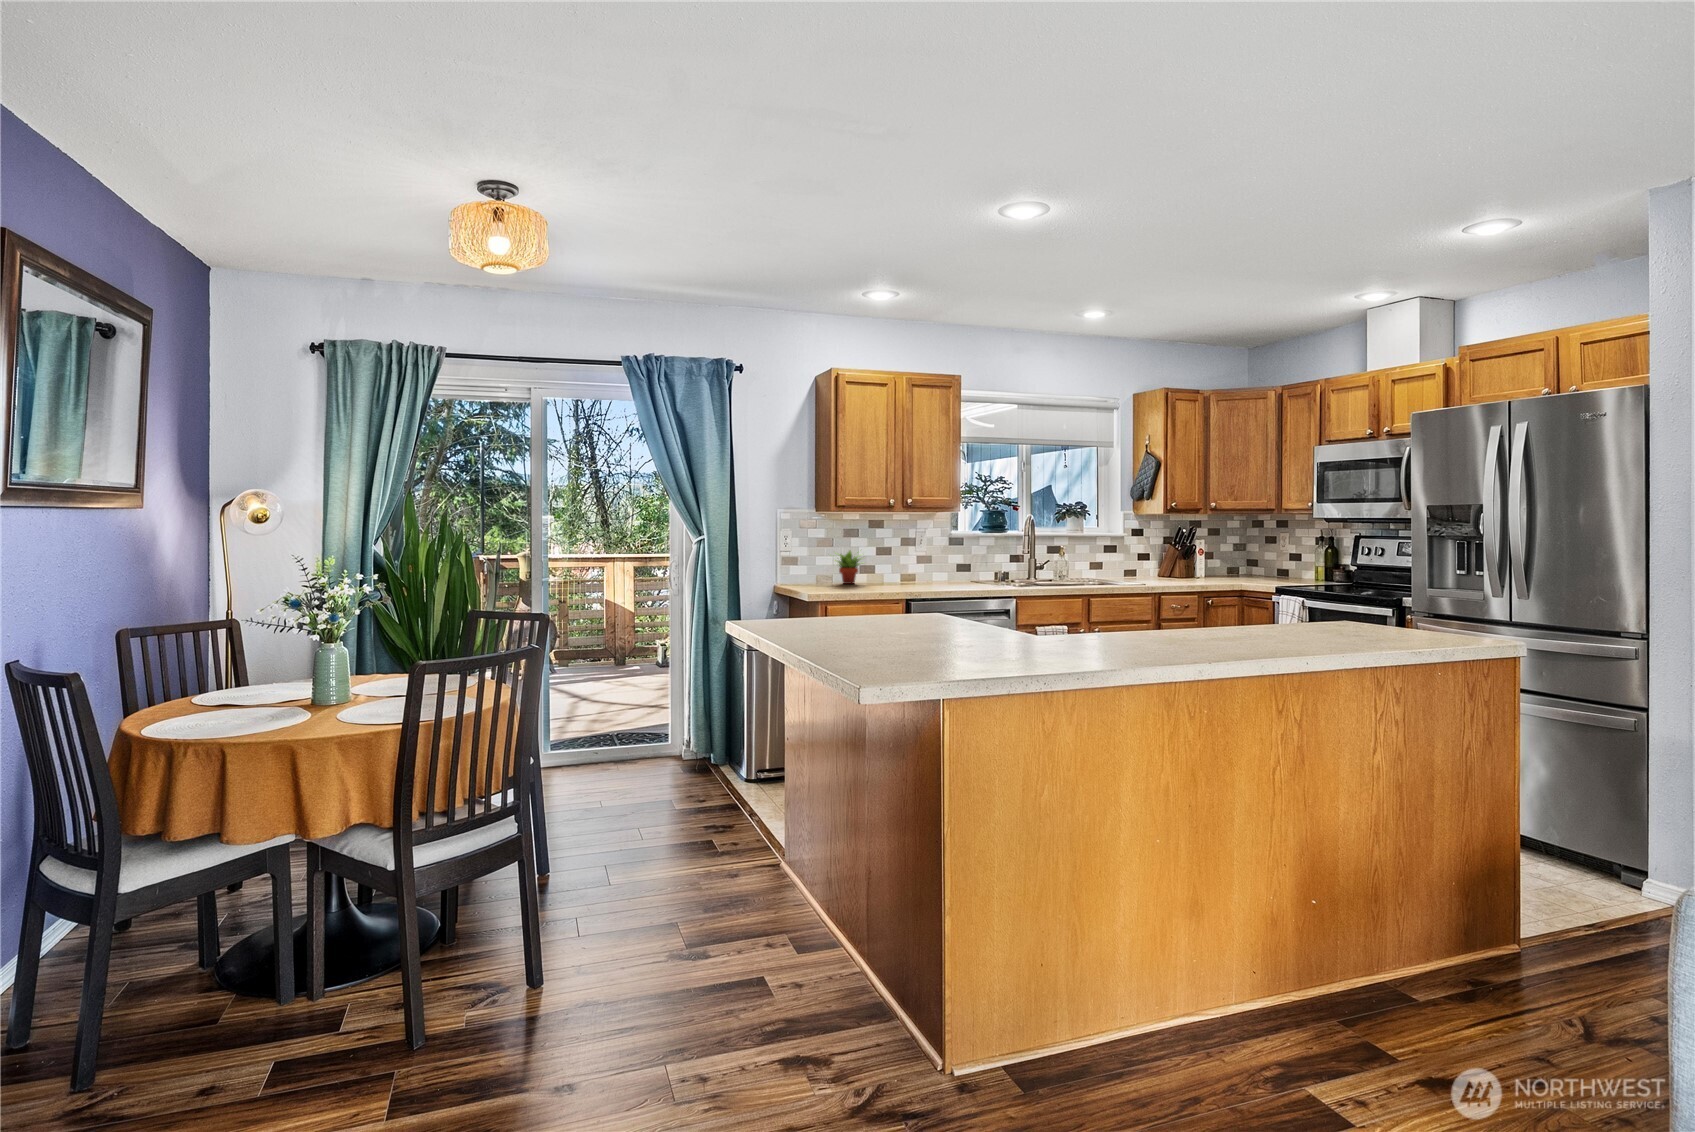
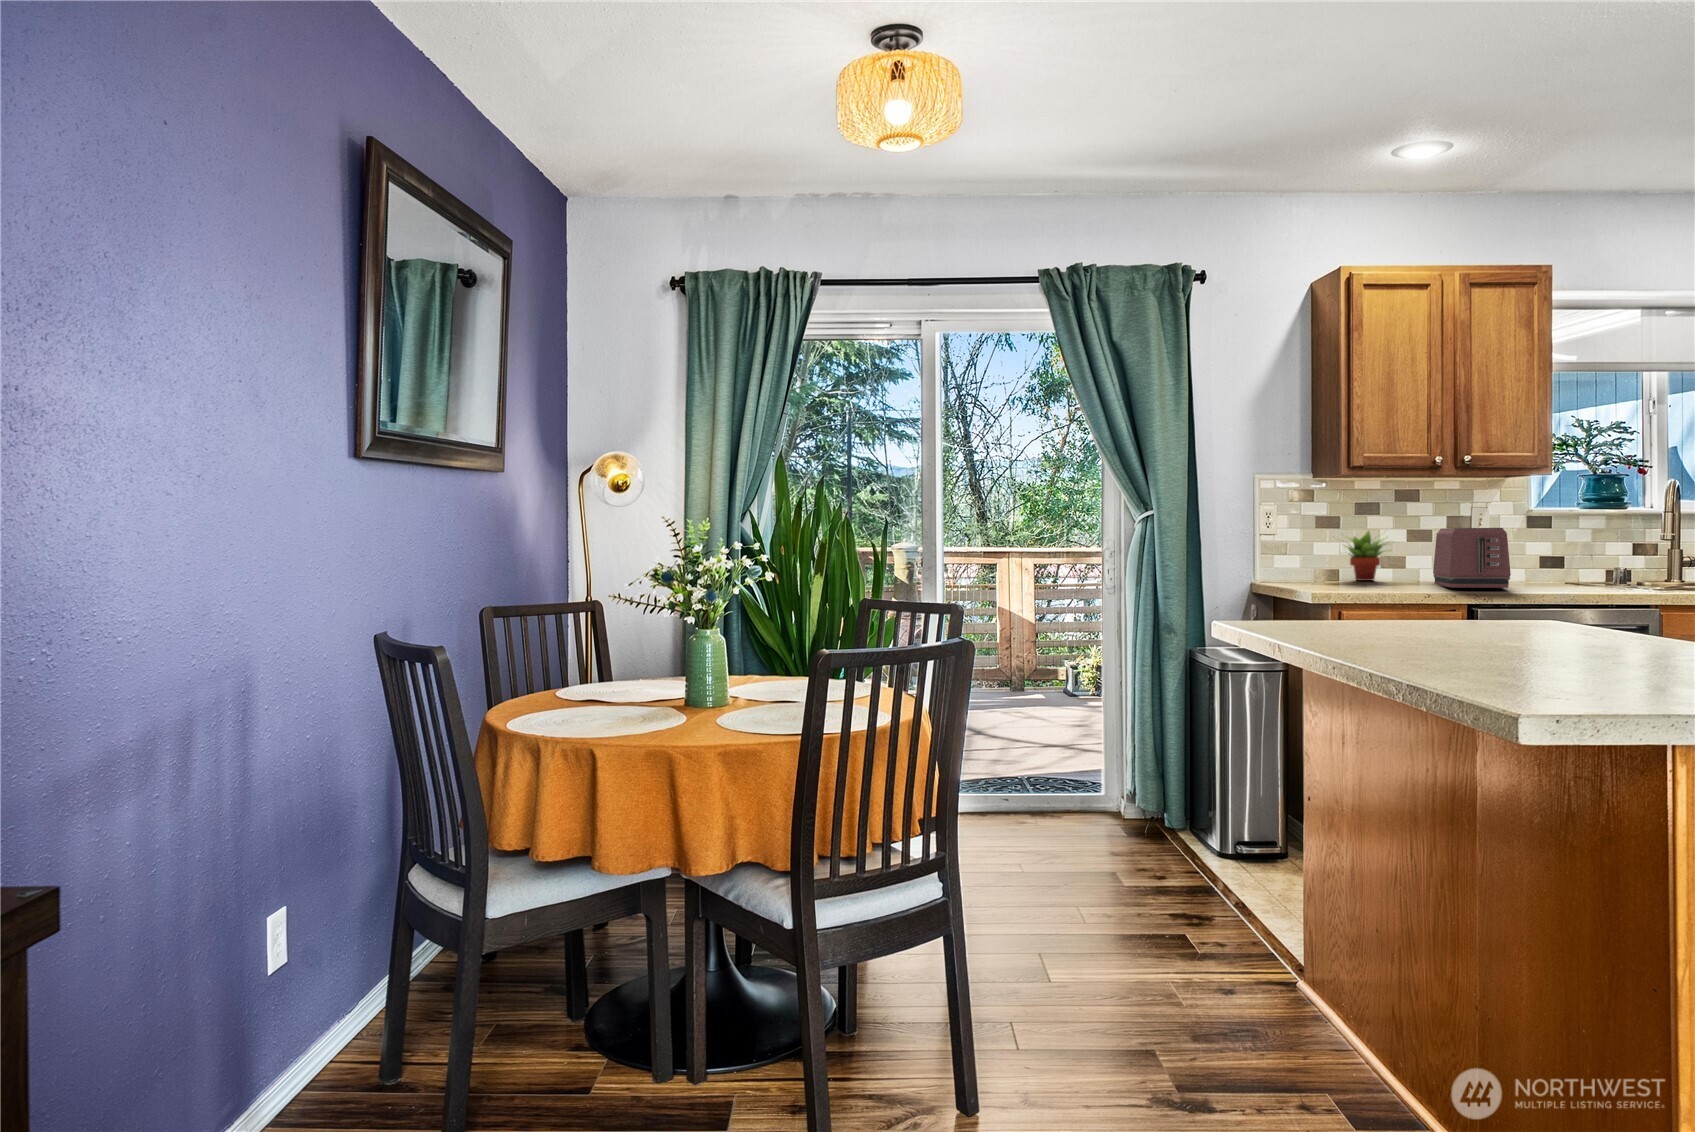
toaster: none [891,548,935,589] -> present [1433,528,1511,588]

